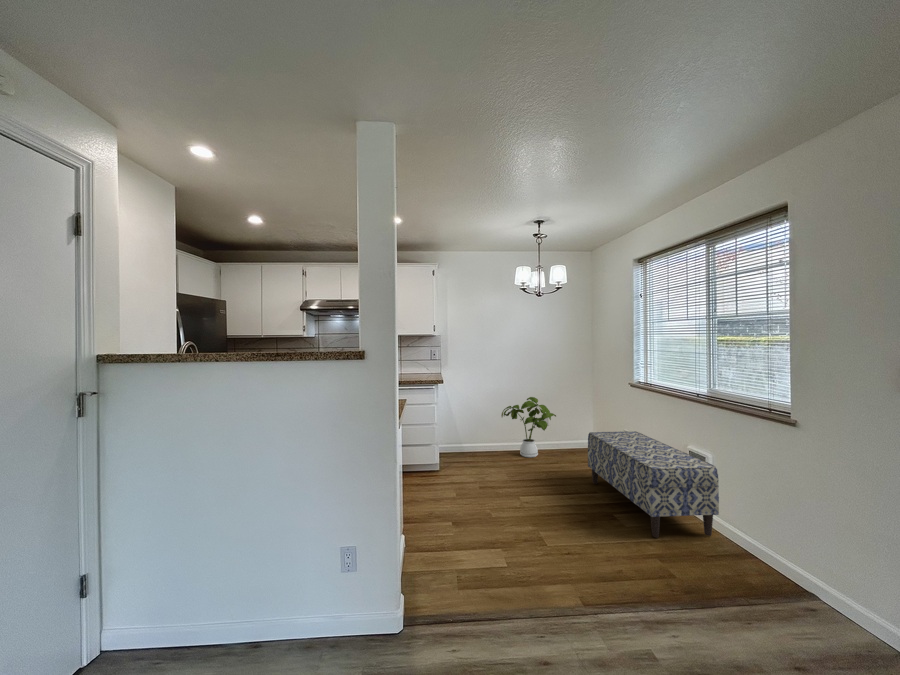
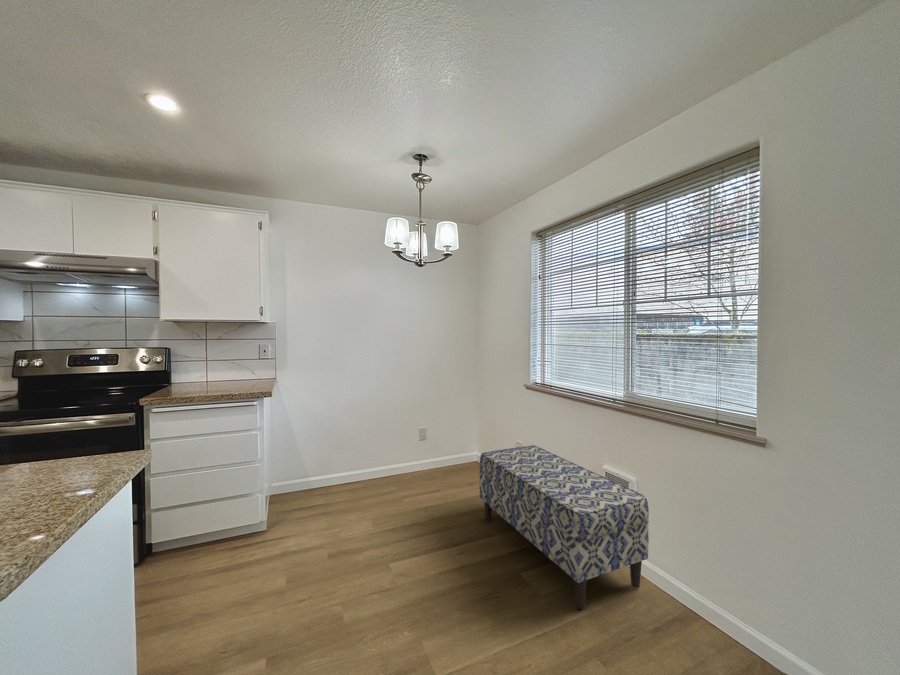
house plant: present [501,397,556,457] -> none [366,407,436,487]

